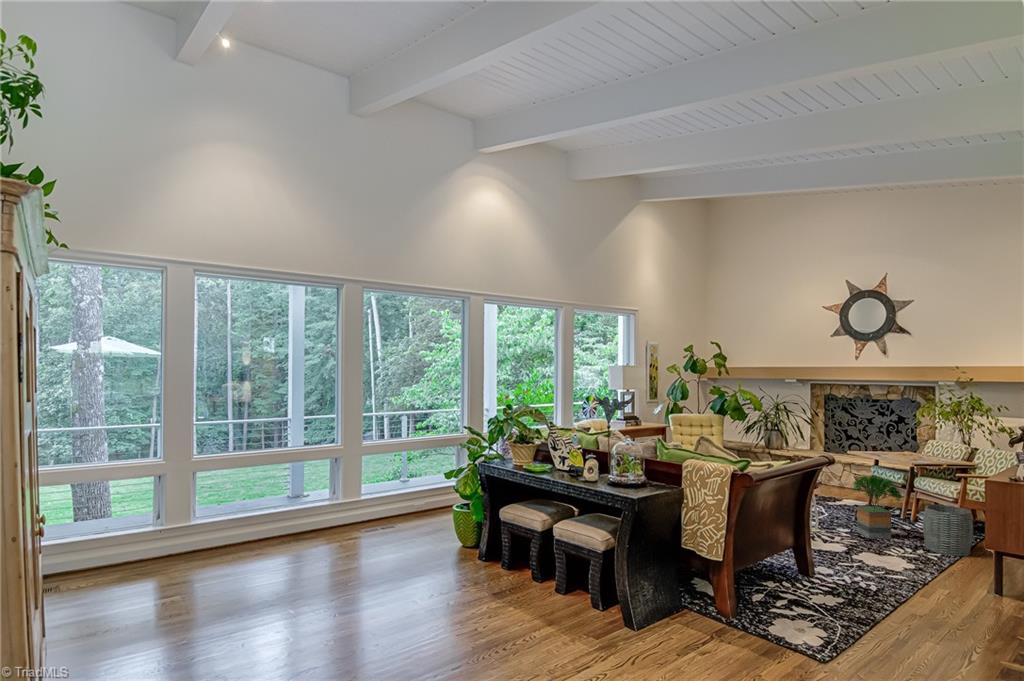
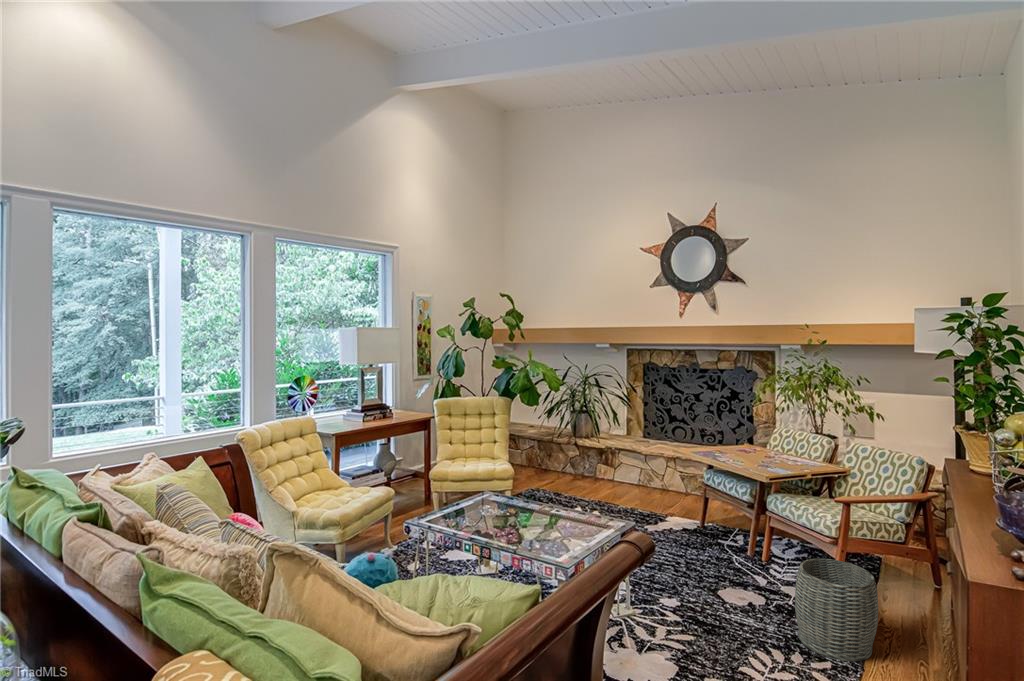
potted tree: present [853,476,902,539] -> none [679,506,762,622]

